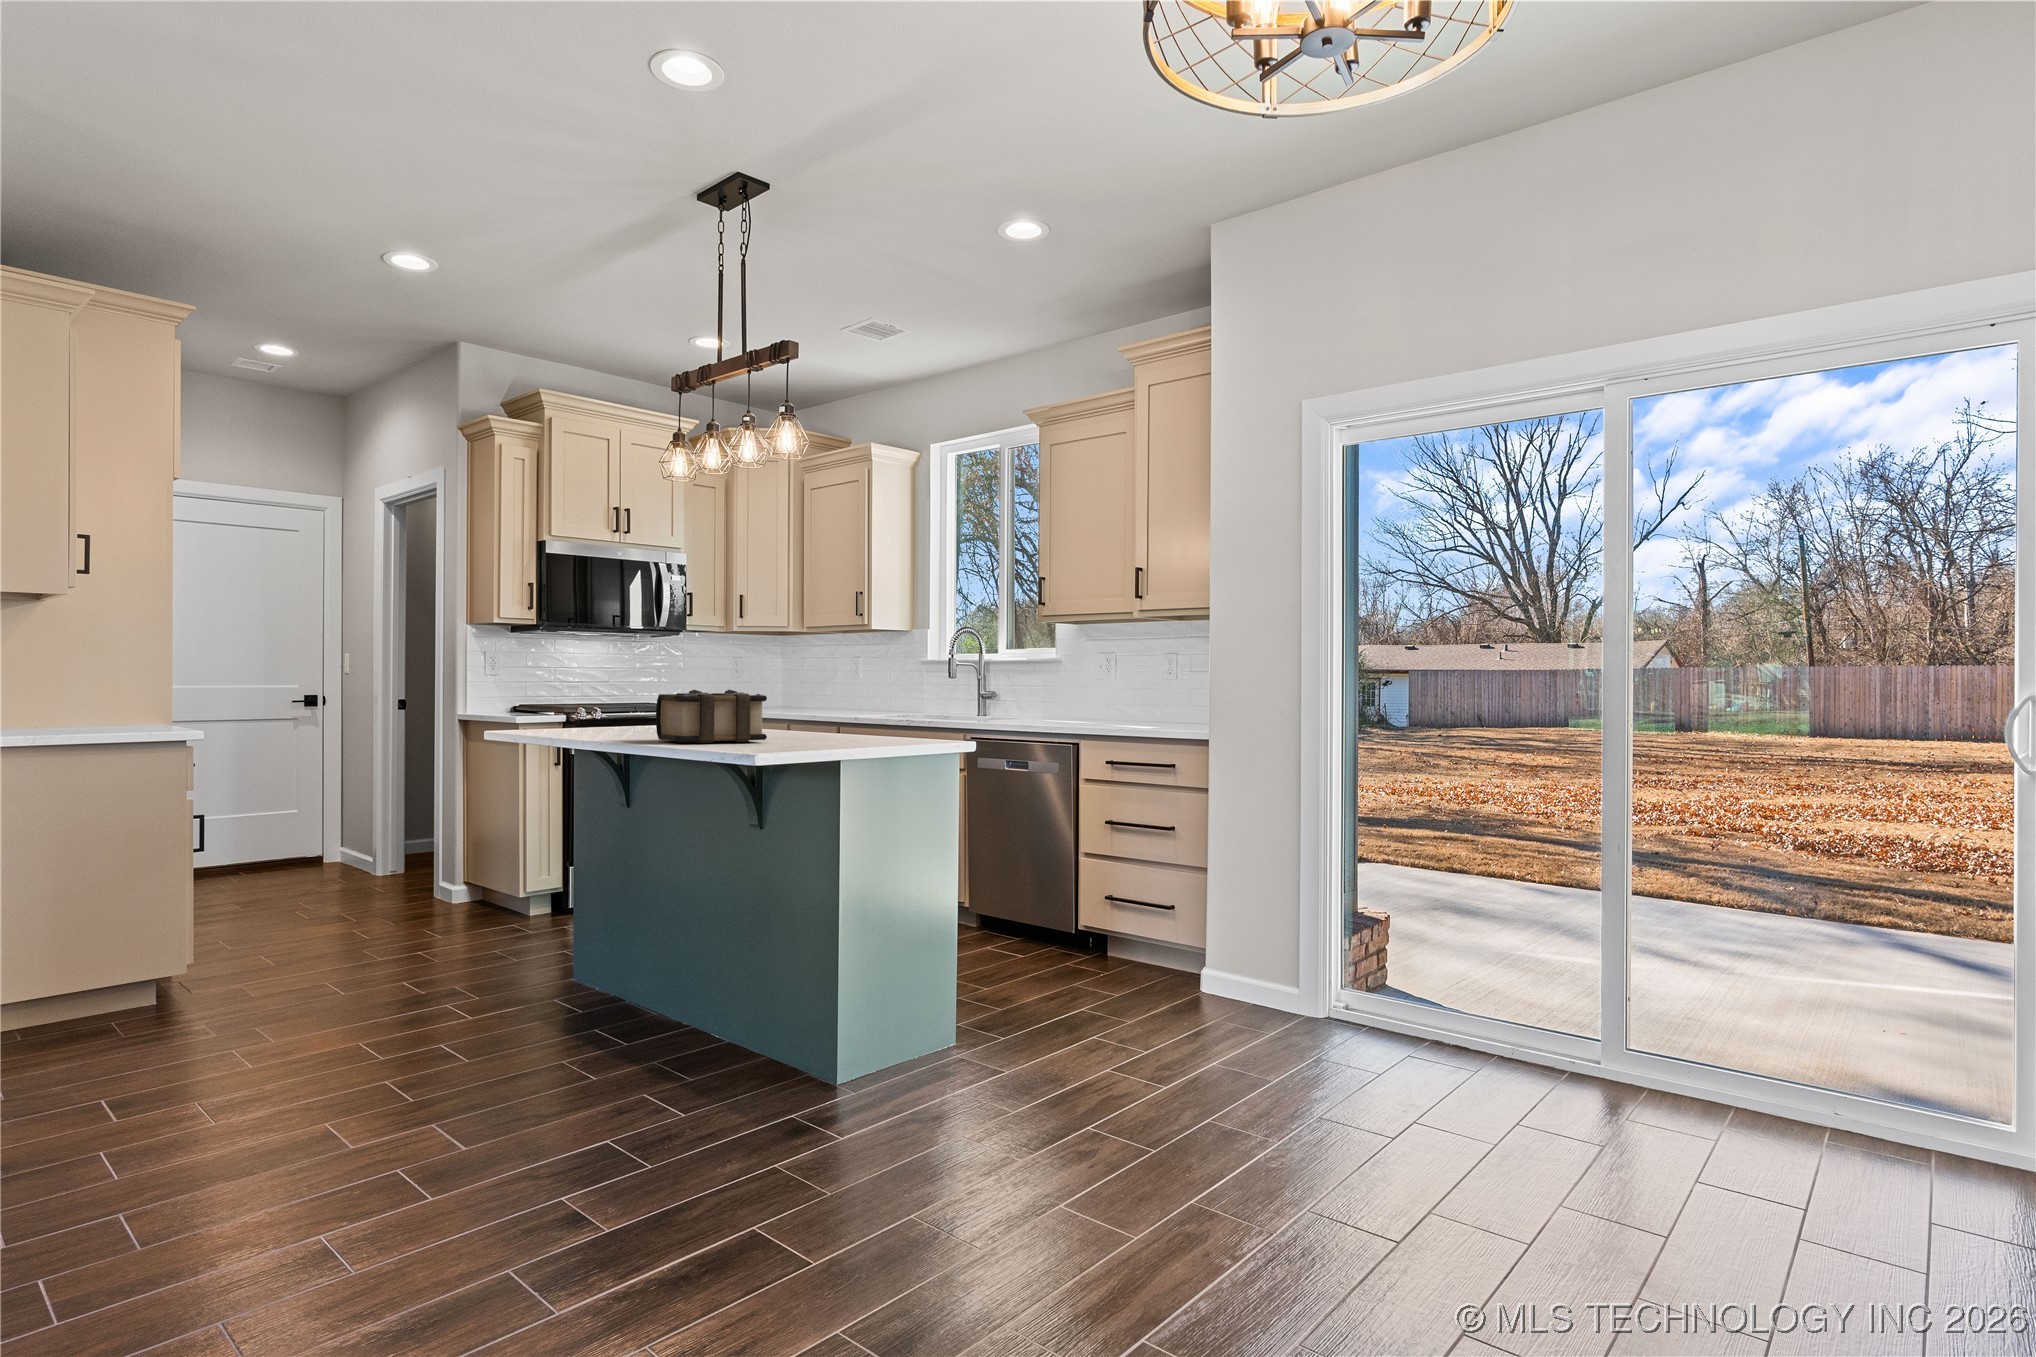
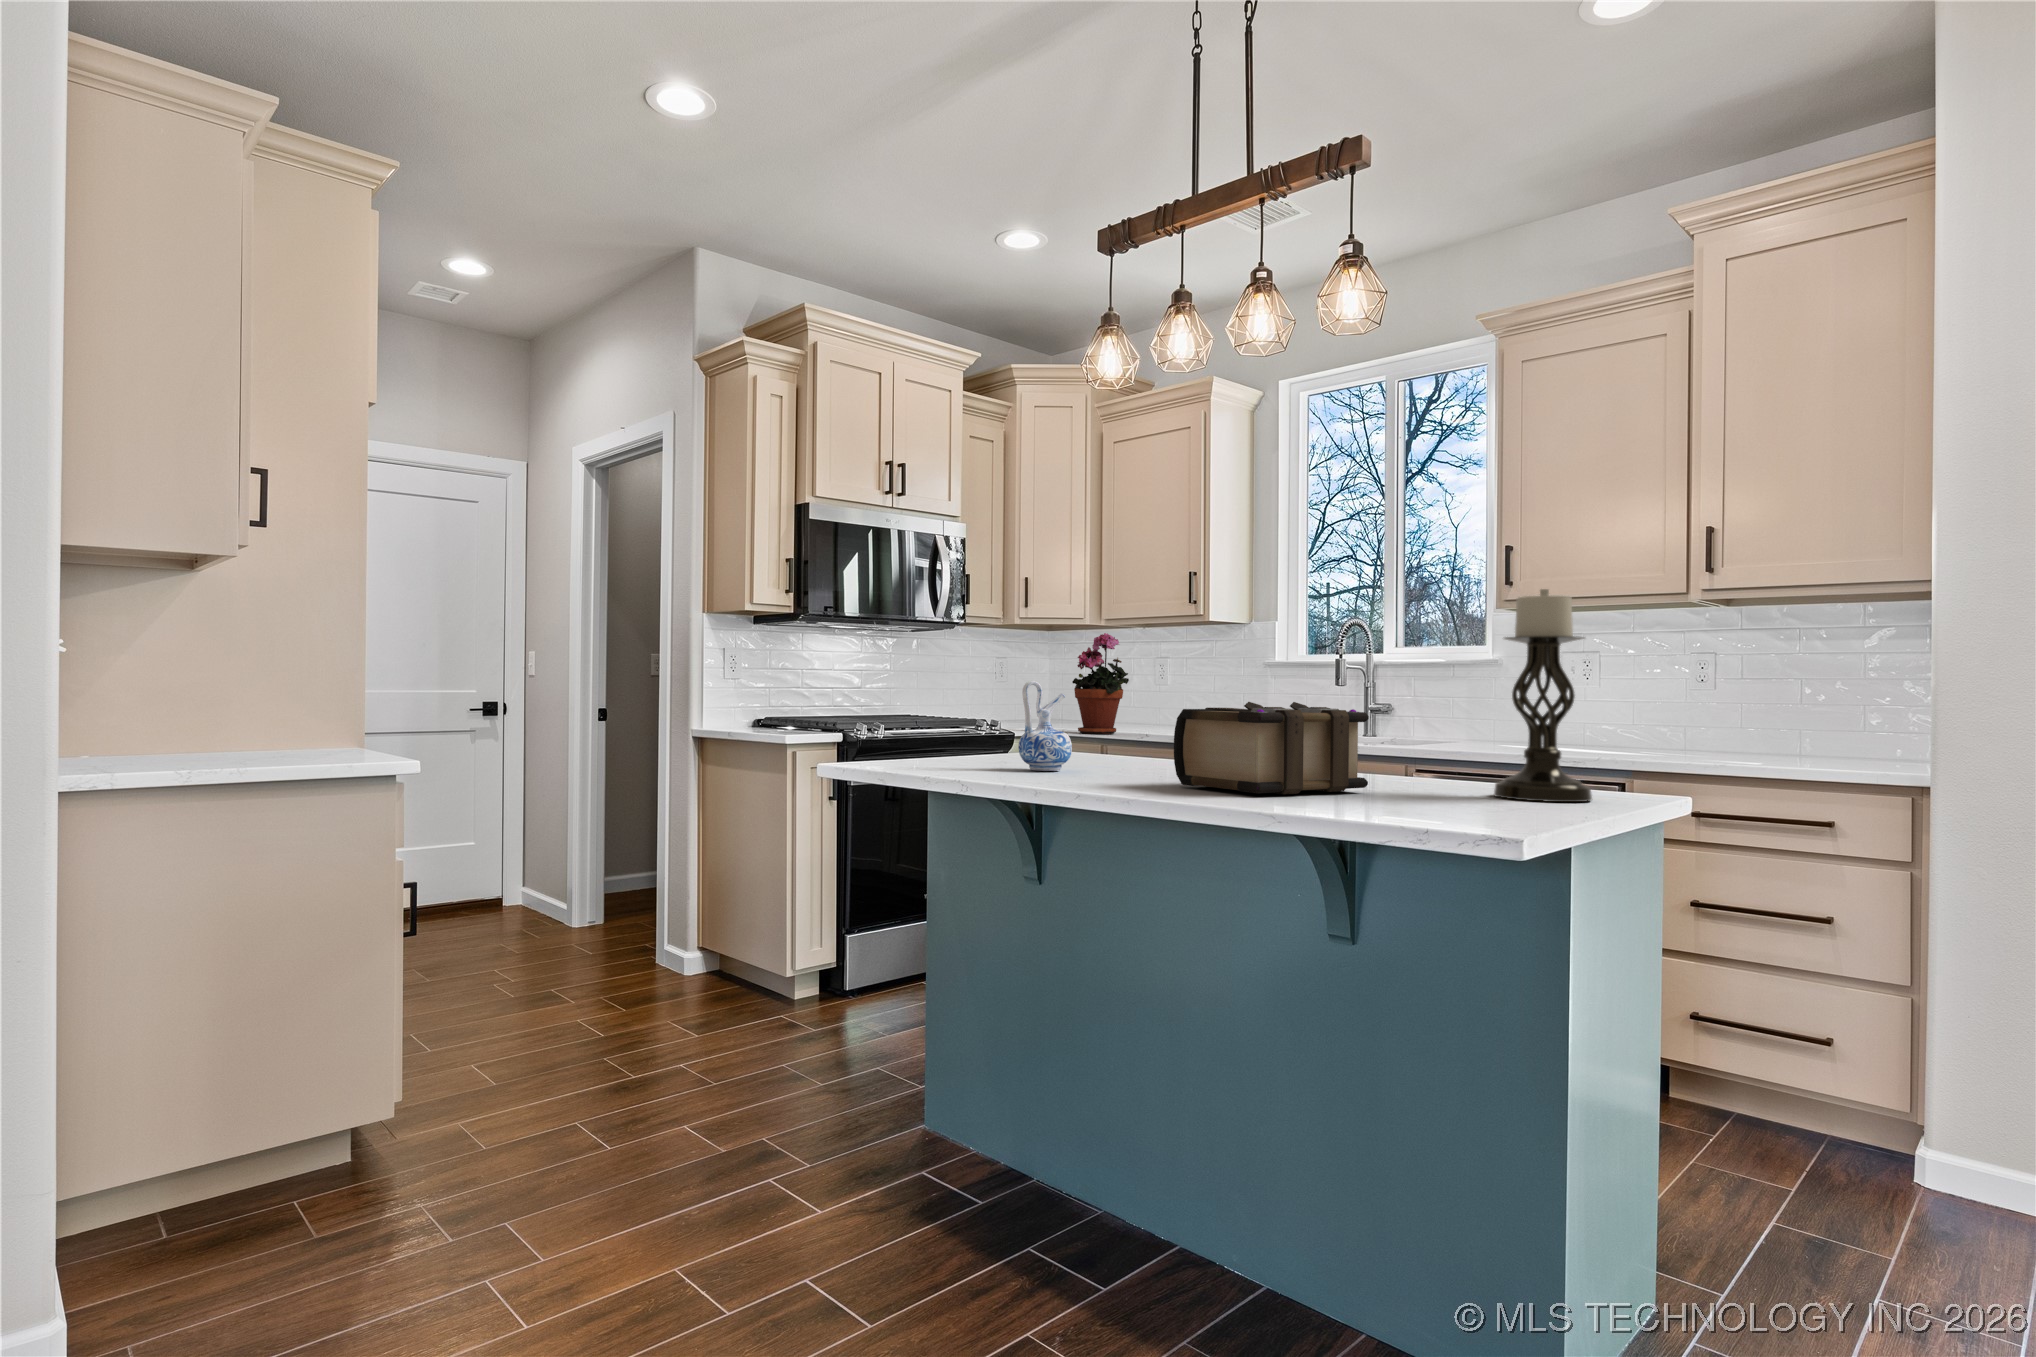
candle holder: none [840,623,892,746] -> present [1494,589,1592,802]
potted plant: none [767,639,811,716] -> present [1072,633,1129,734]
ceramic pitcher: none [593,678,629,734] -> present [1018,681,1072,771]

